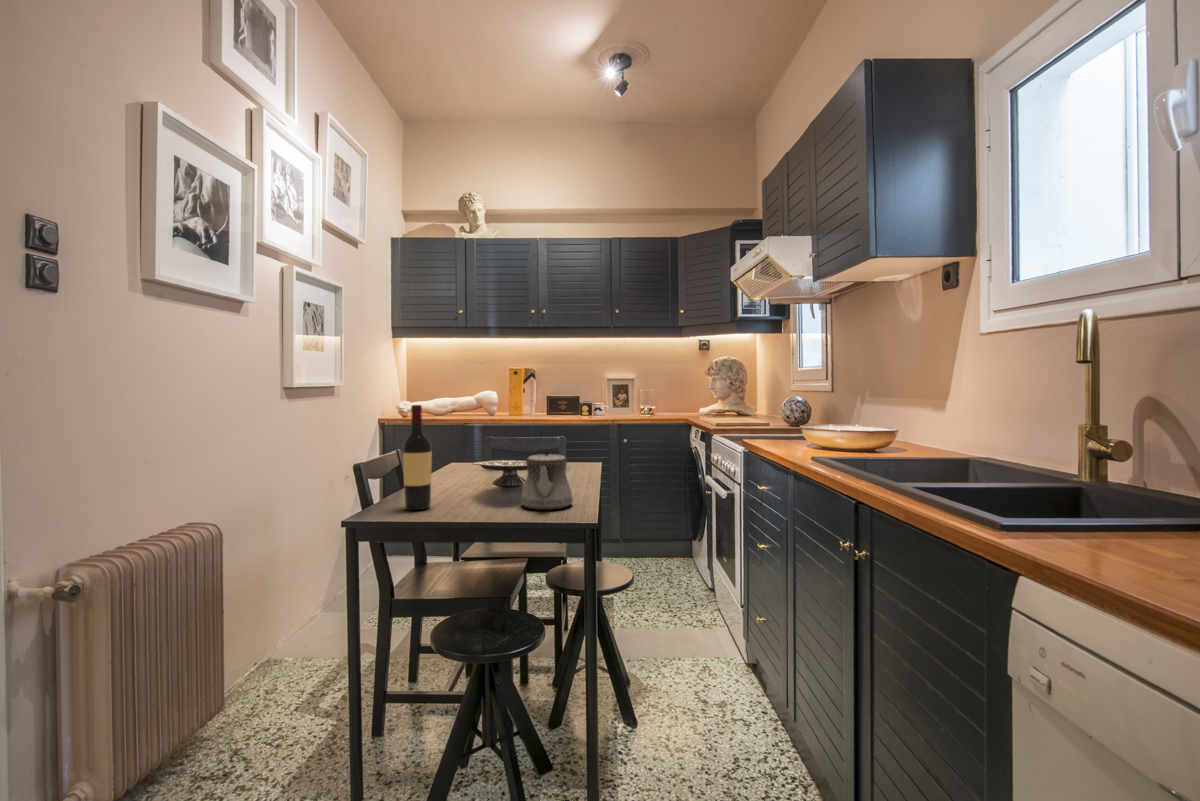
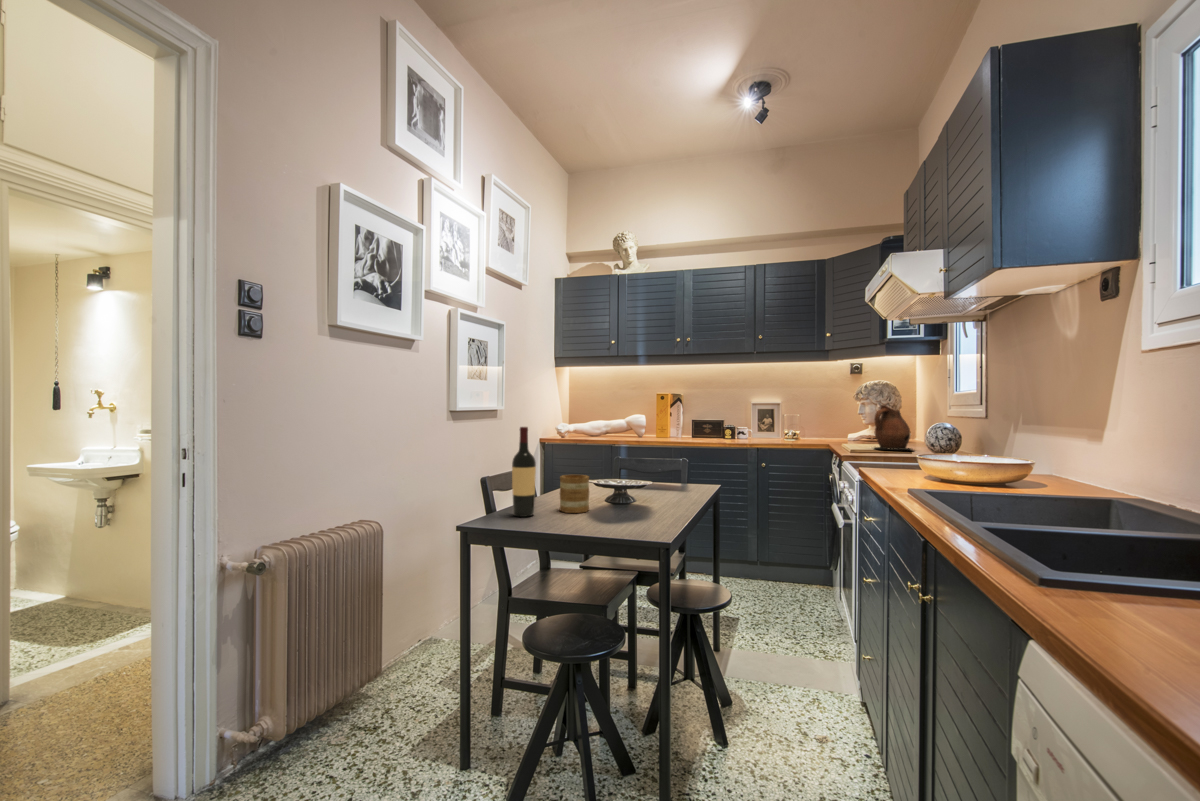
ceramic pitcher: none [730,381,769,424] -> present [874,405,913,450]
teapot: present [521,451,573,510] -> none [608,471,655,525]
mug: none [457,459,491,502] -> present [559,475,589,513]

